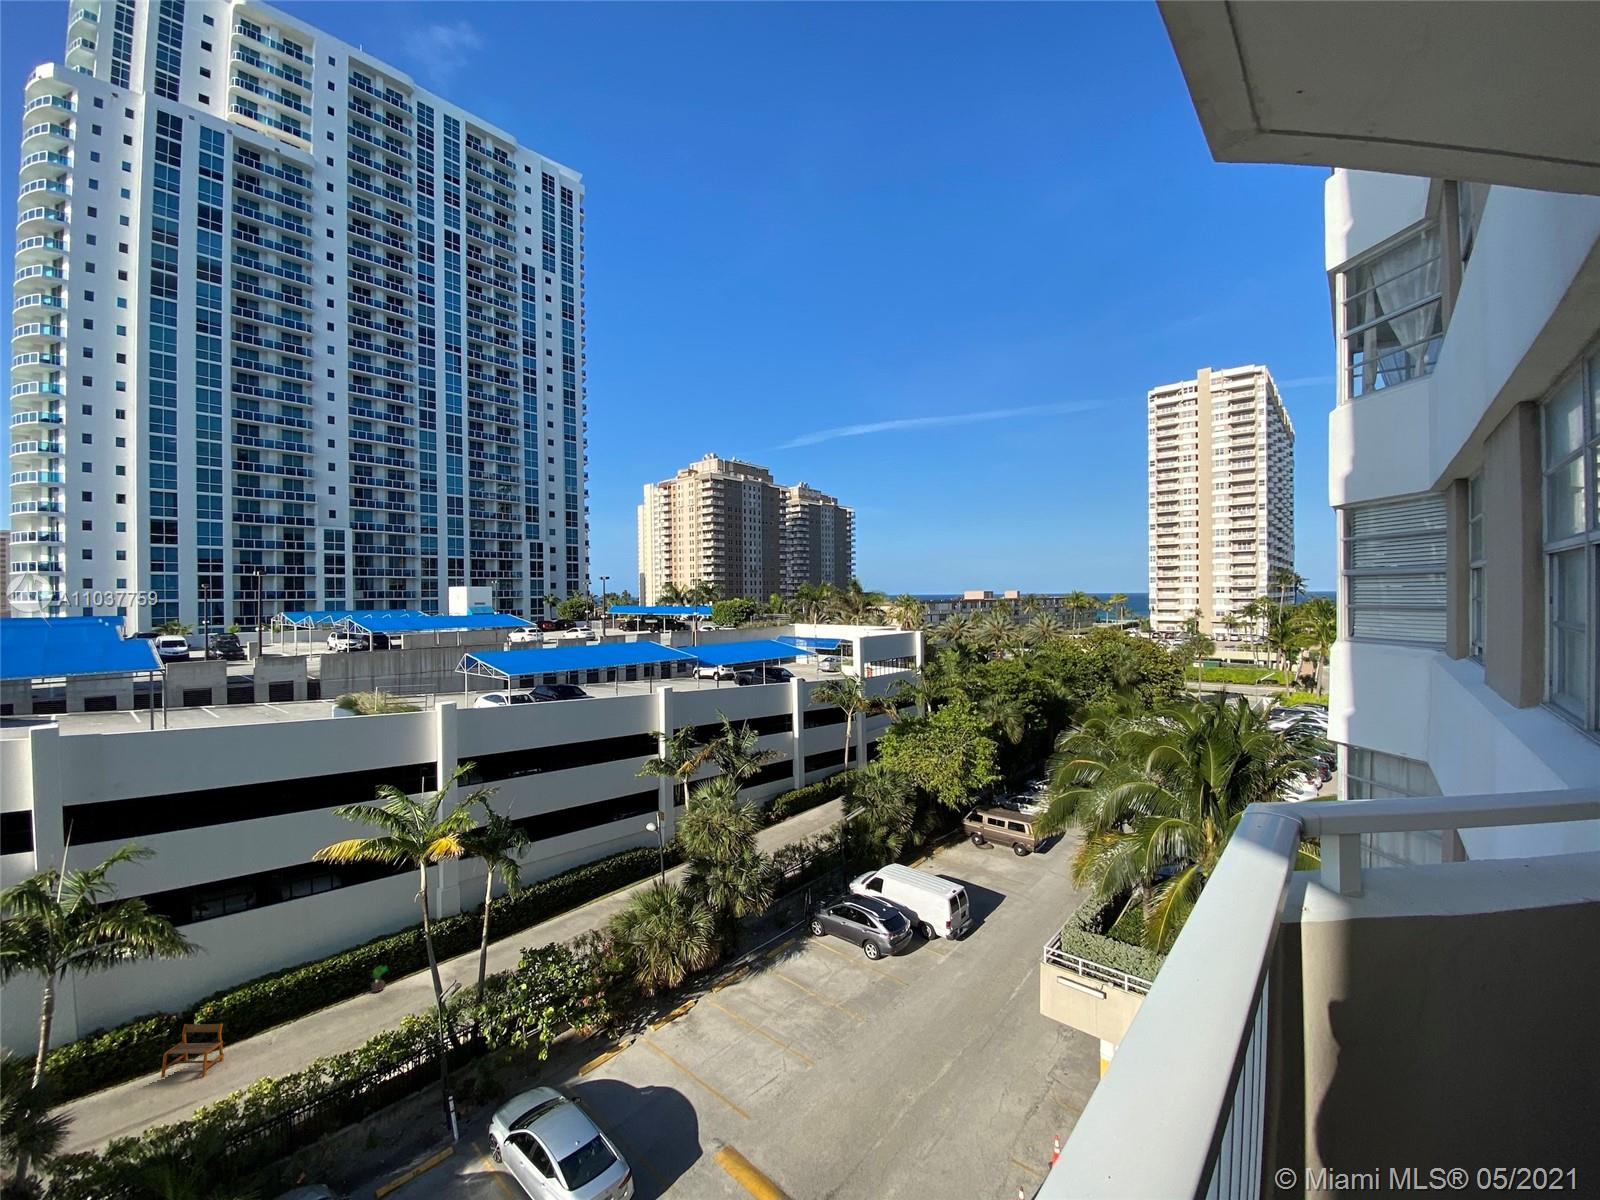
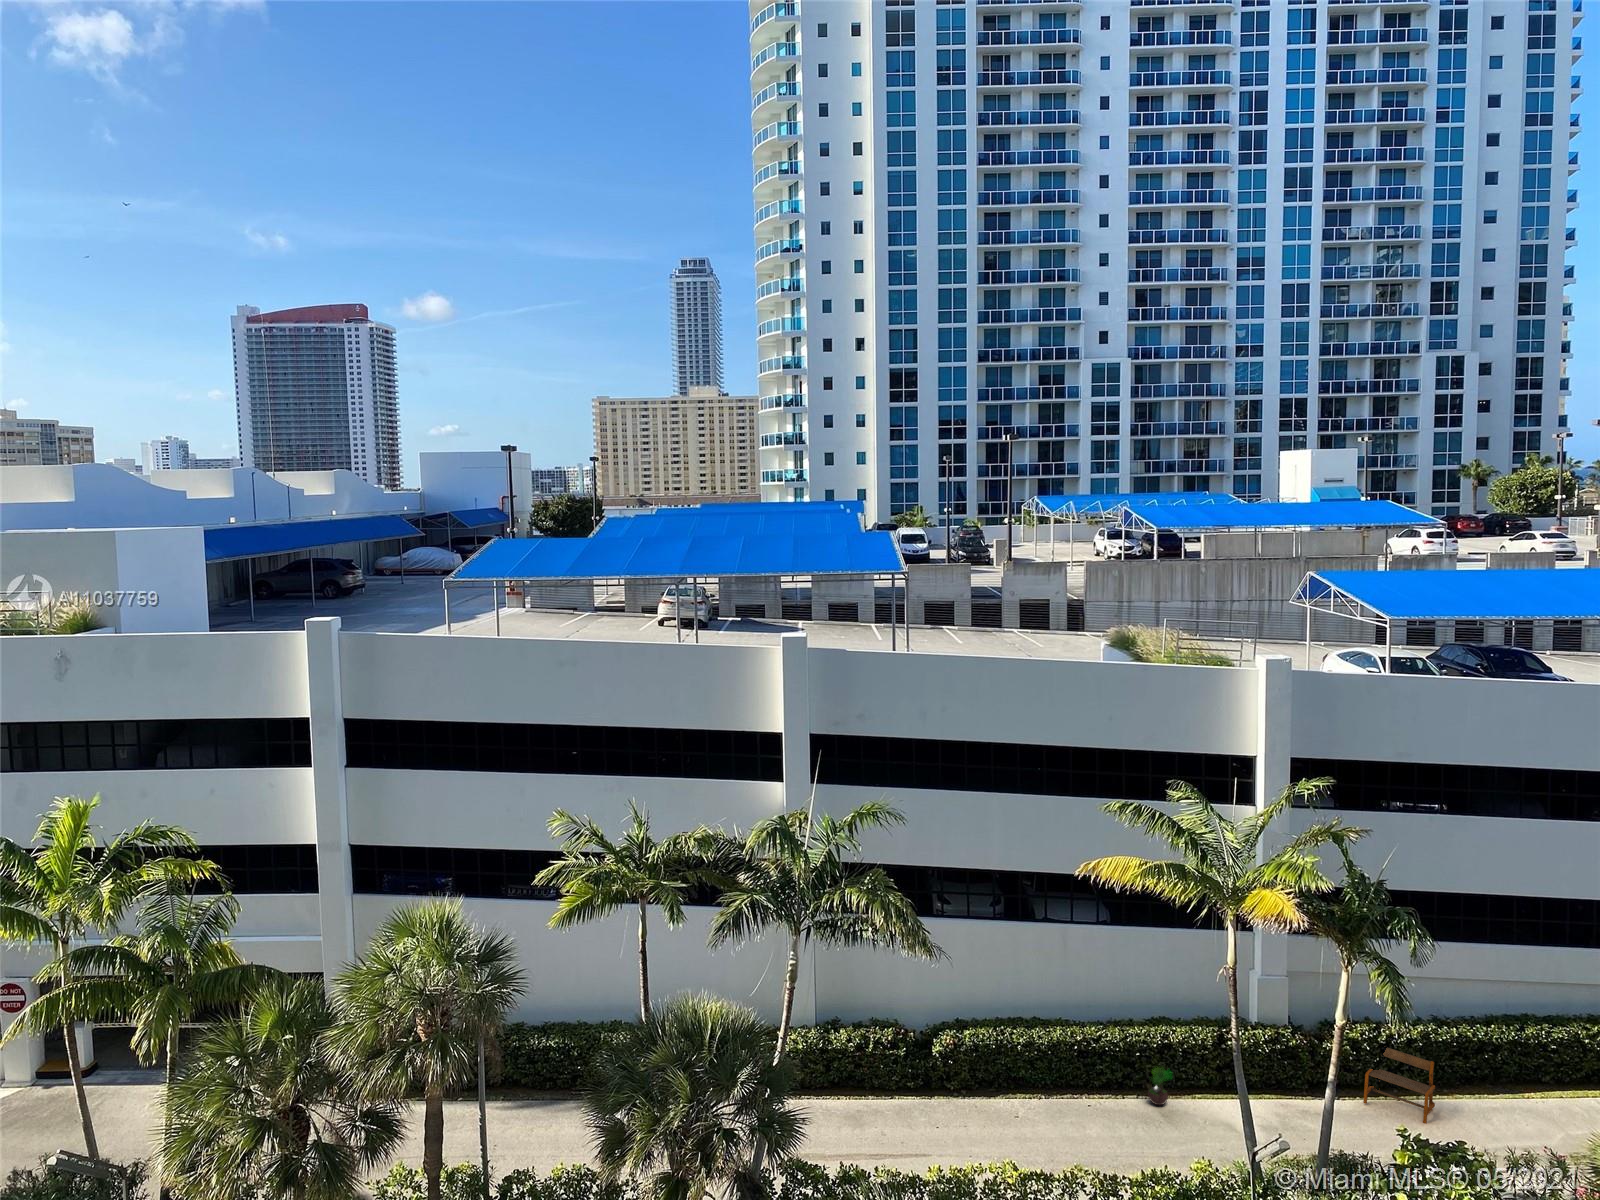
bench: present [161,1024,224,1078] -> present [1363,1048,1435,1123]

